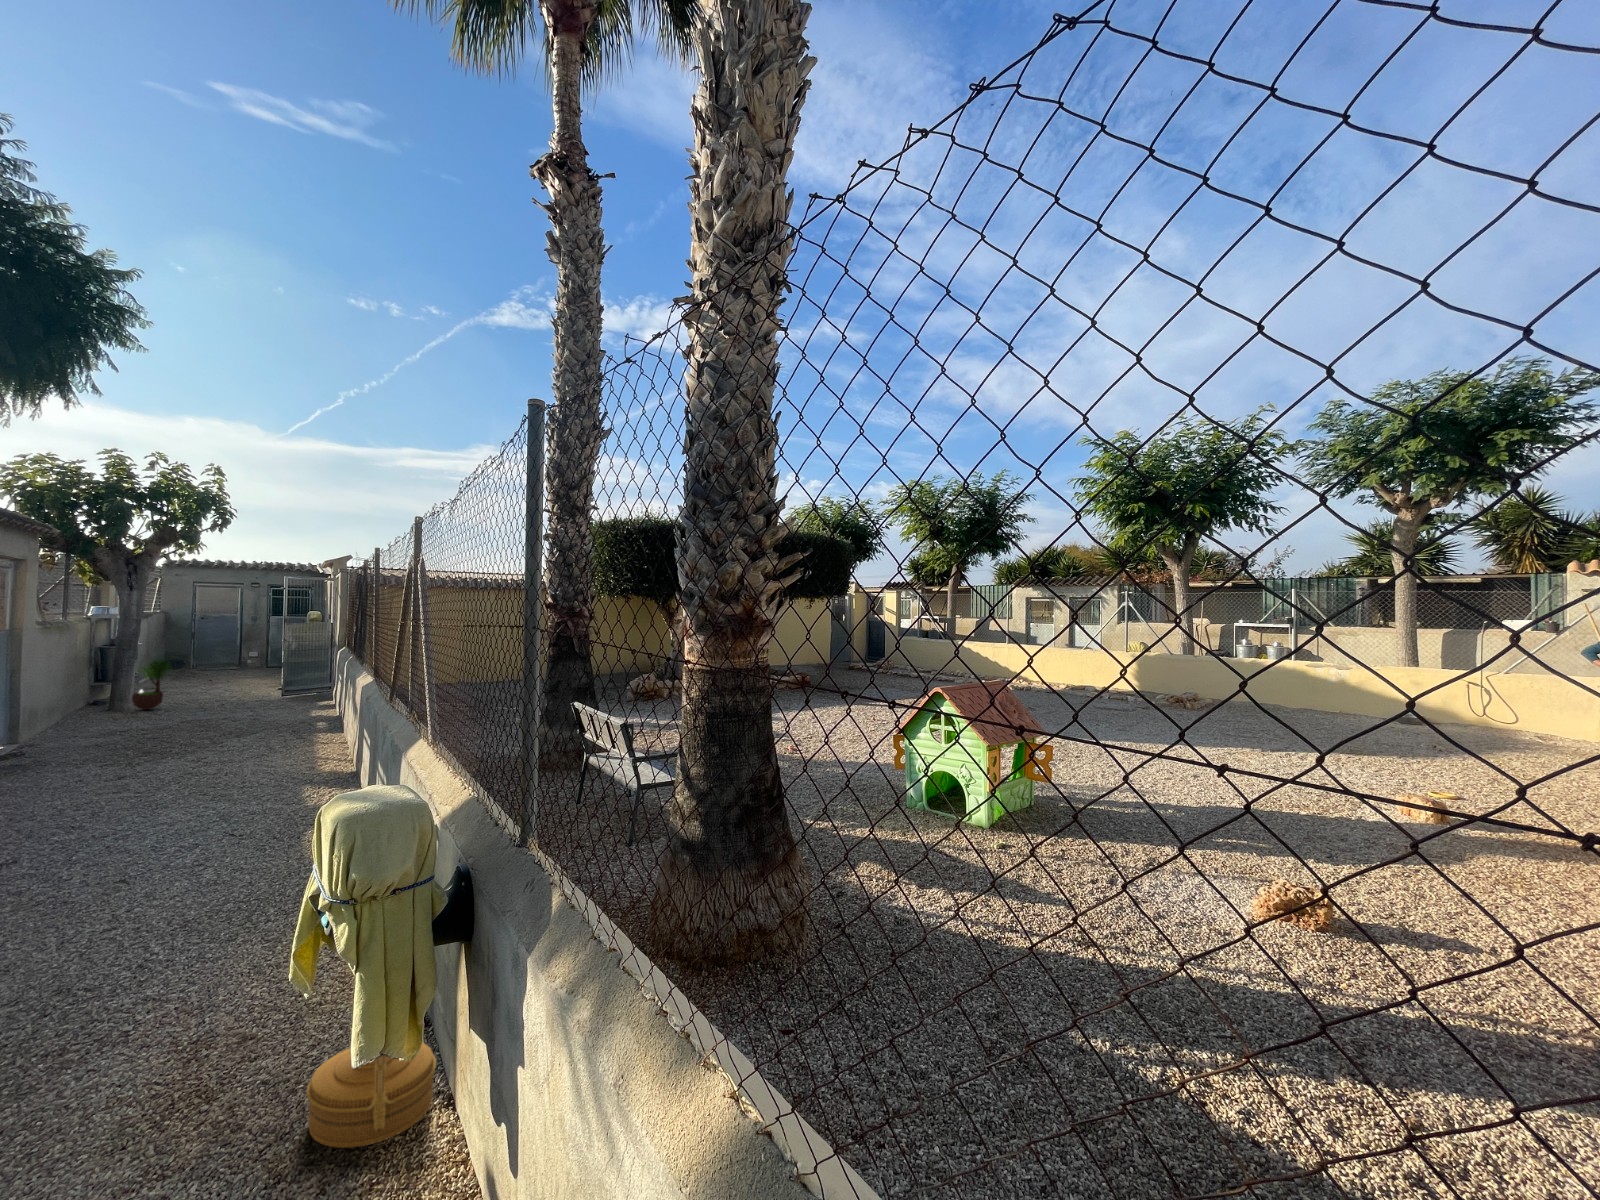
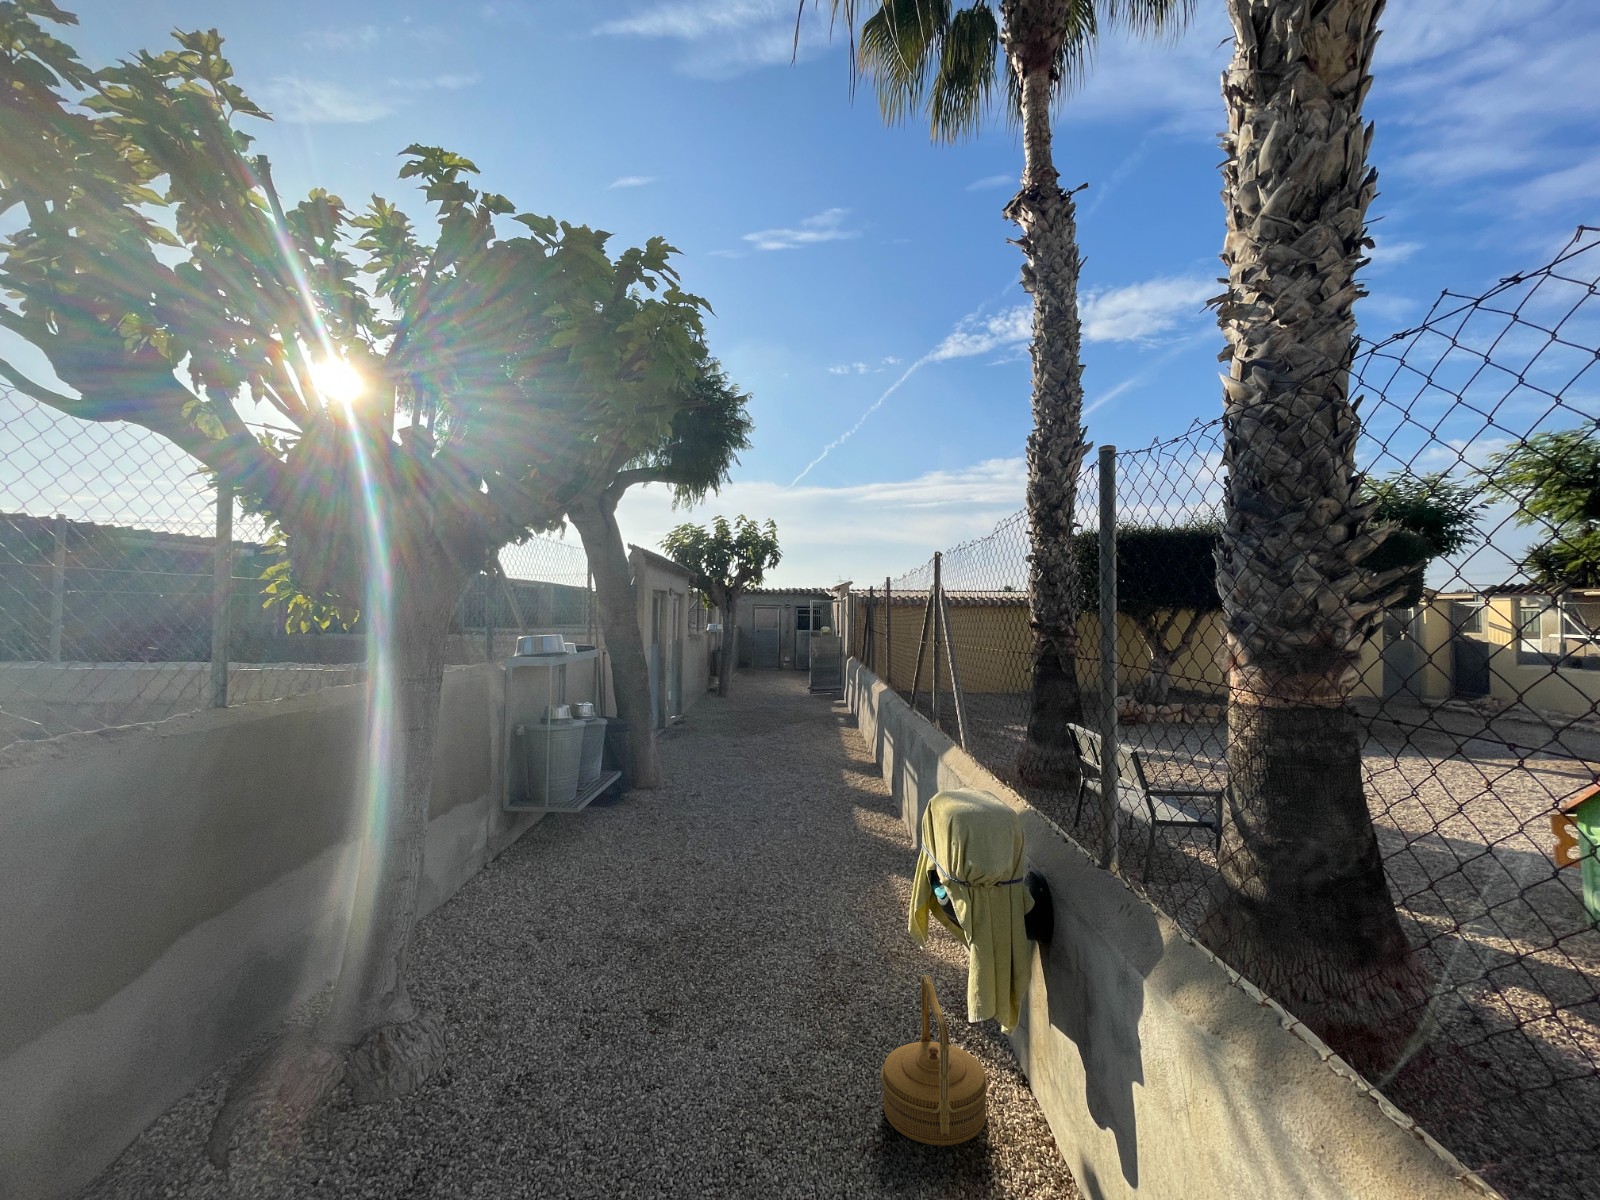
potted tree: present [132,660,171,710] -> none [713,662,737,704]

